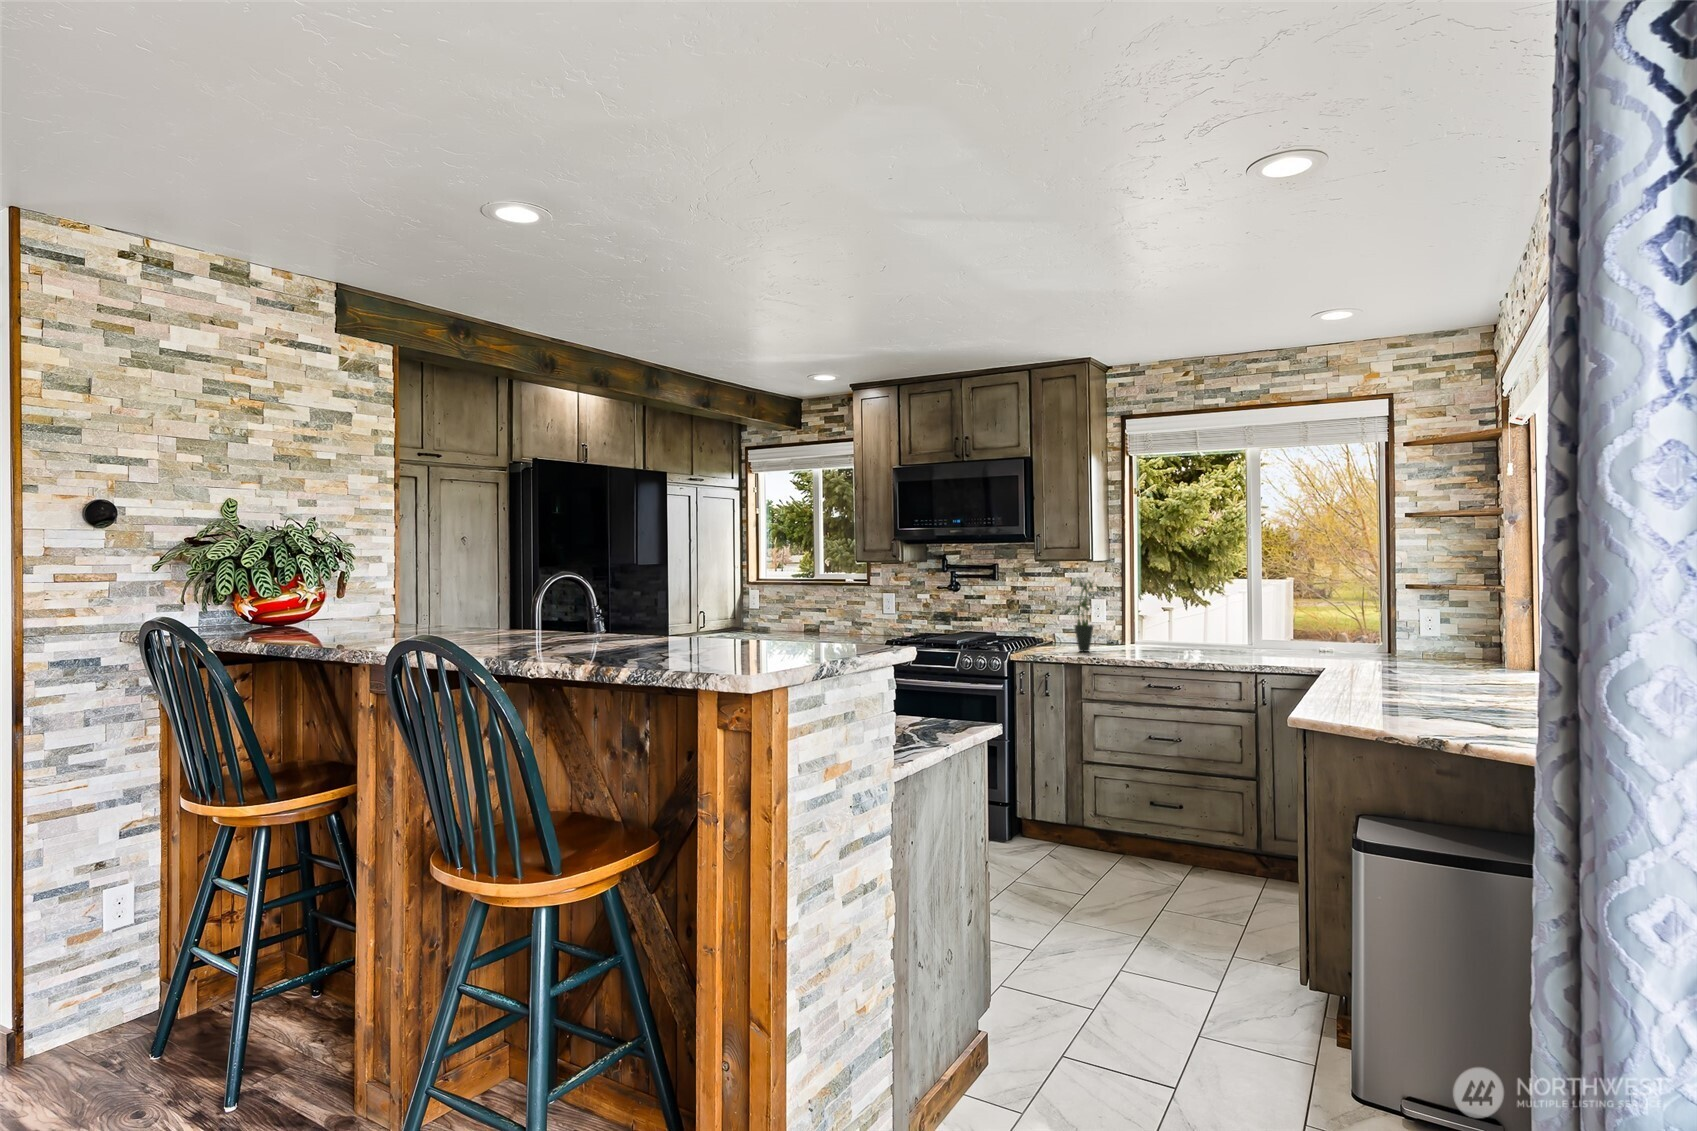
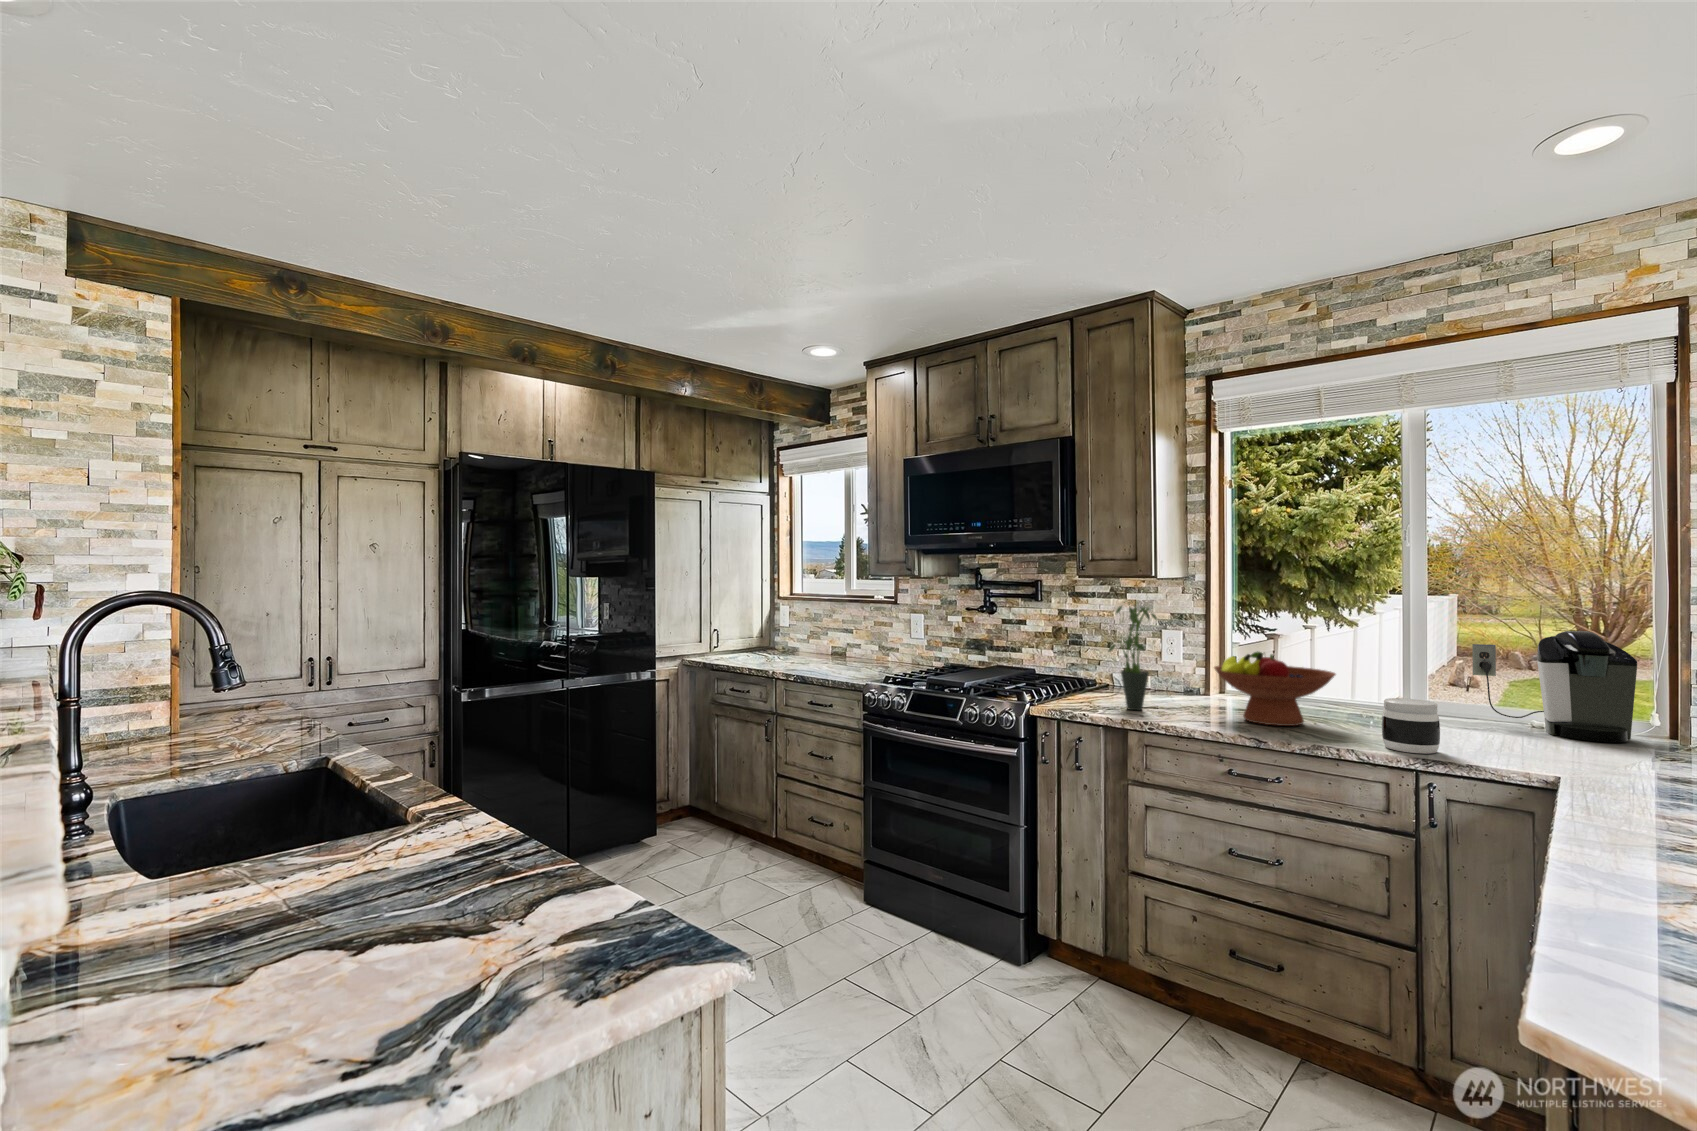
coffee maker: none [1285,590,1370,655] -> present [1472,631,1637,742]
fruit bowl: none [1135,608,1210,655] -> present [1214,651,1336,726]
jar: none [1237,632,1267,662] -> present [1382,698,1440,754]

